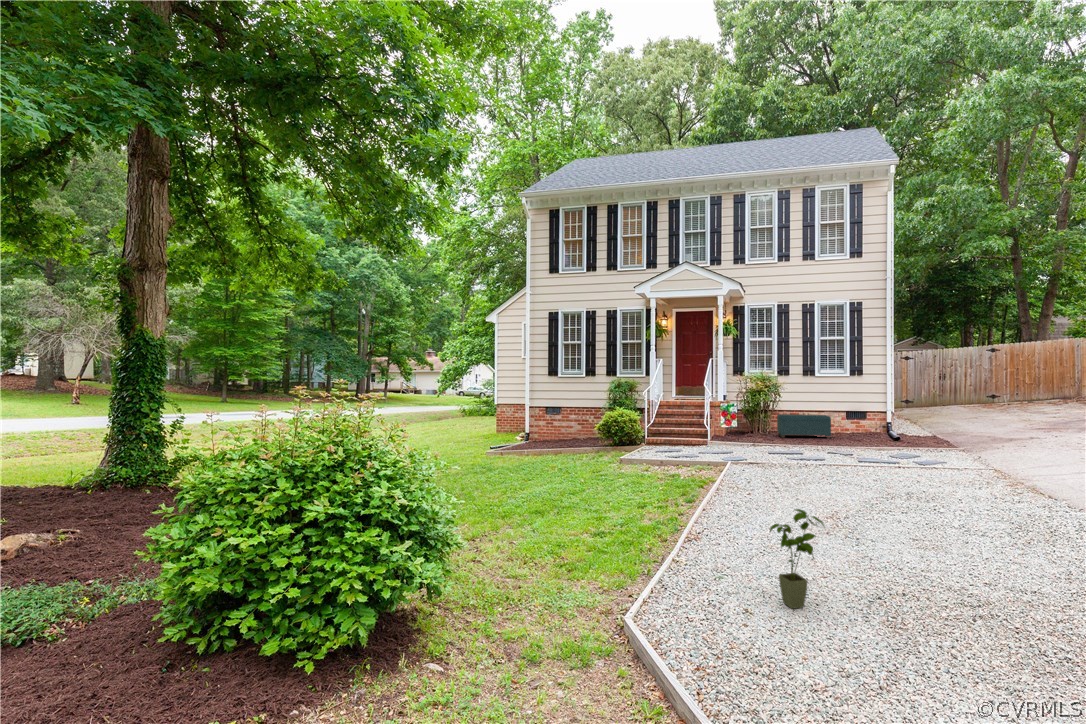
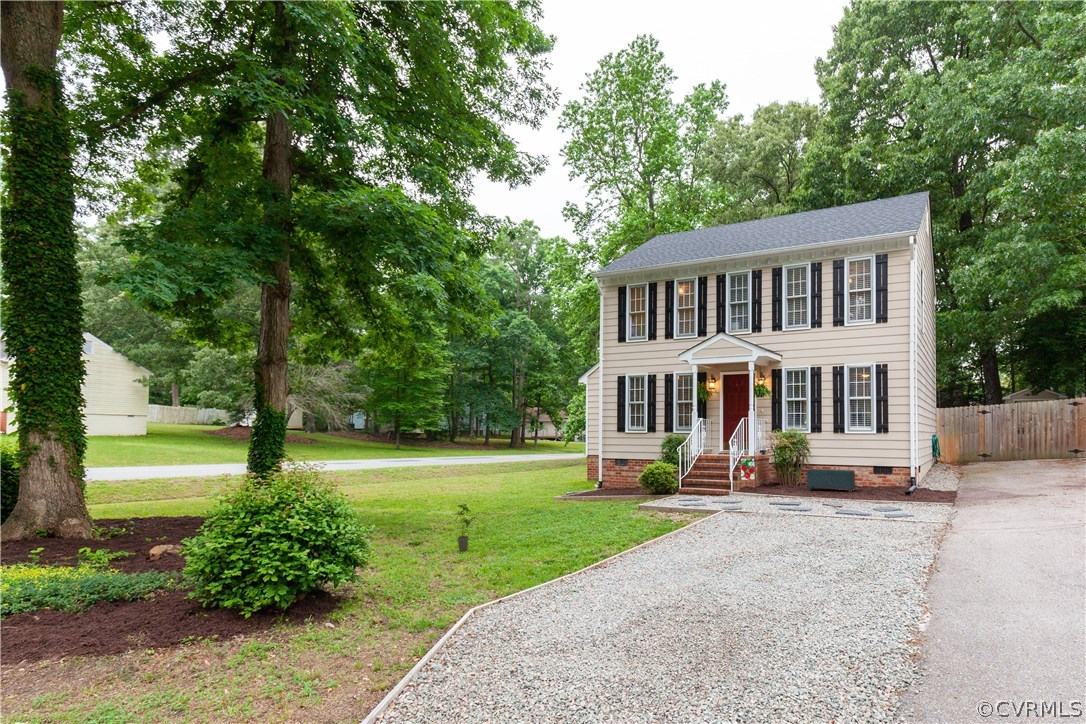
house plant: present [770,509,825,609] -> present [457,504,476,551]

